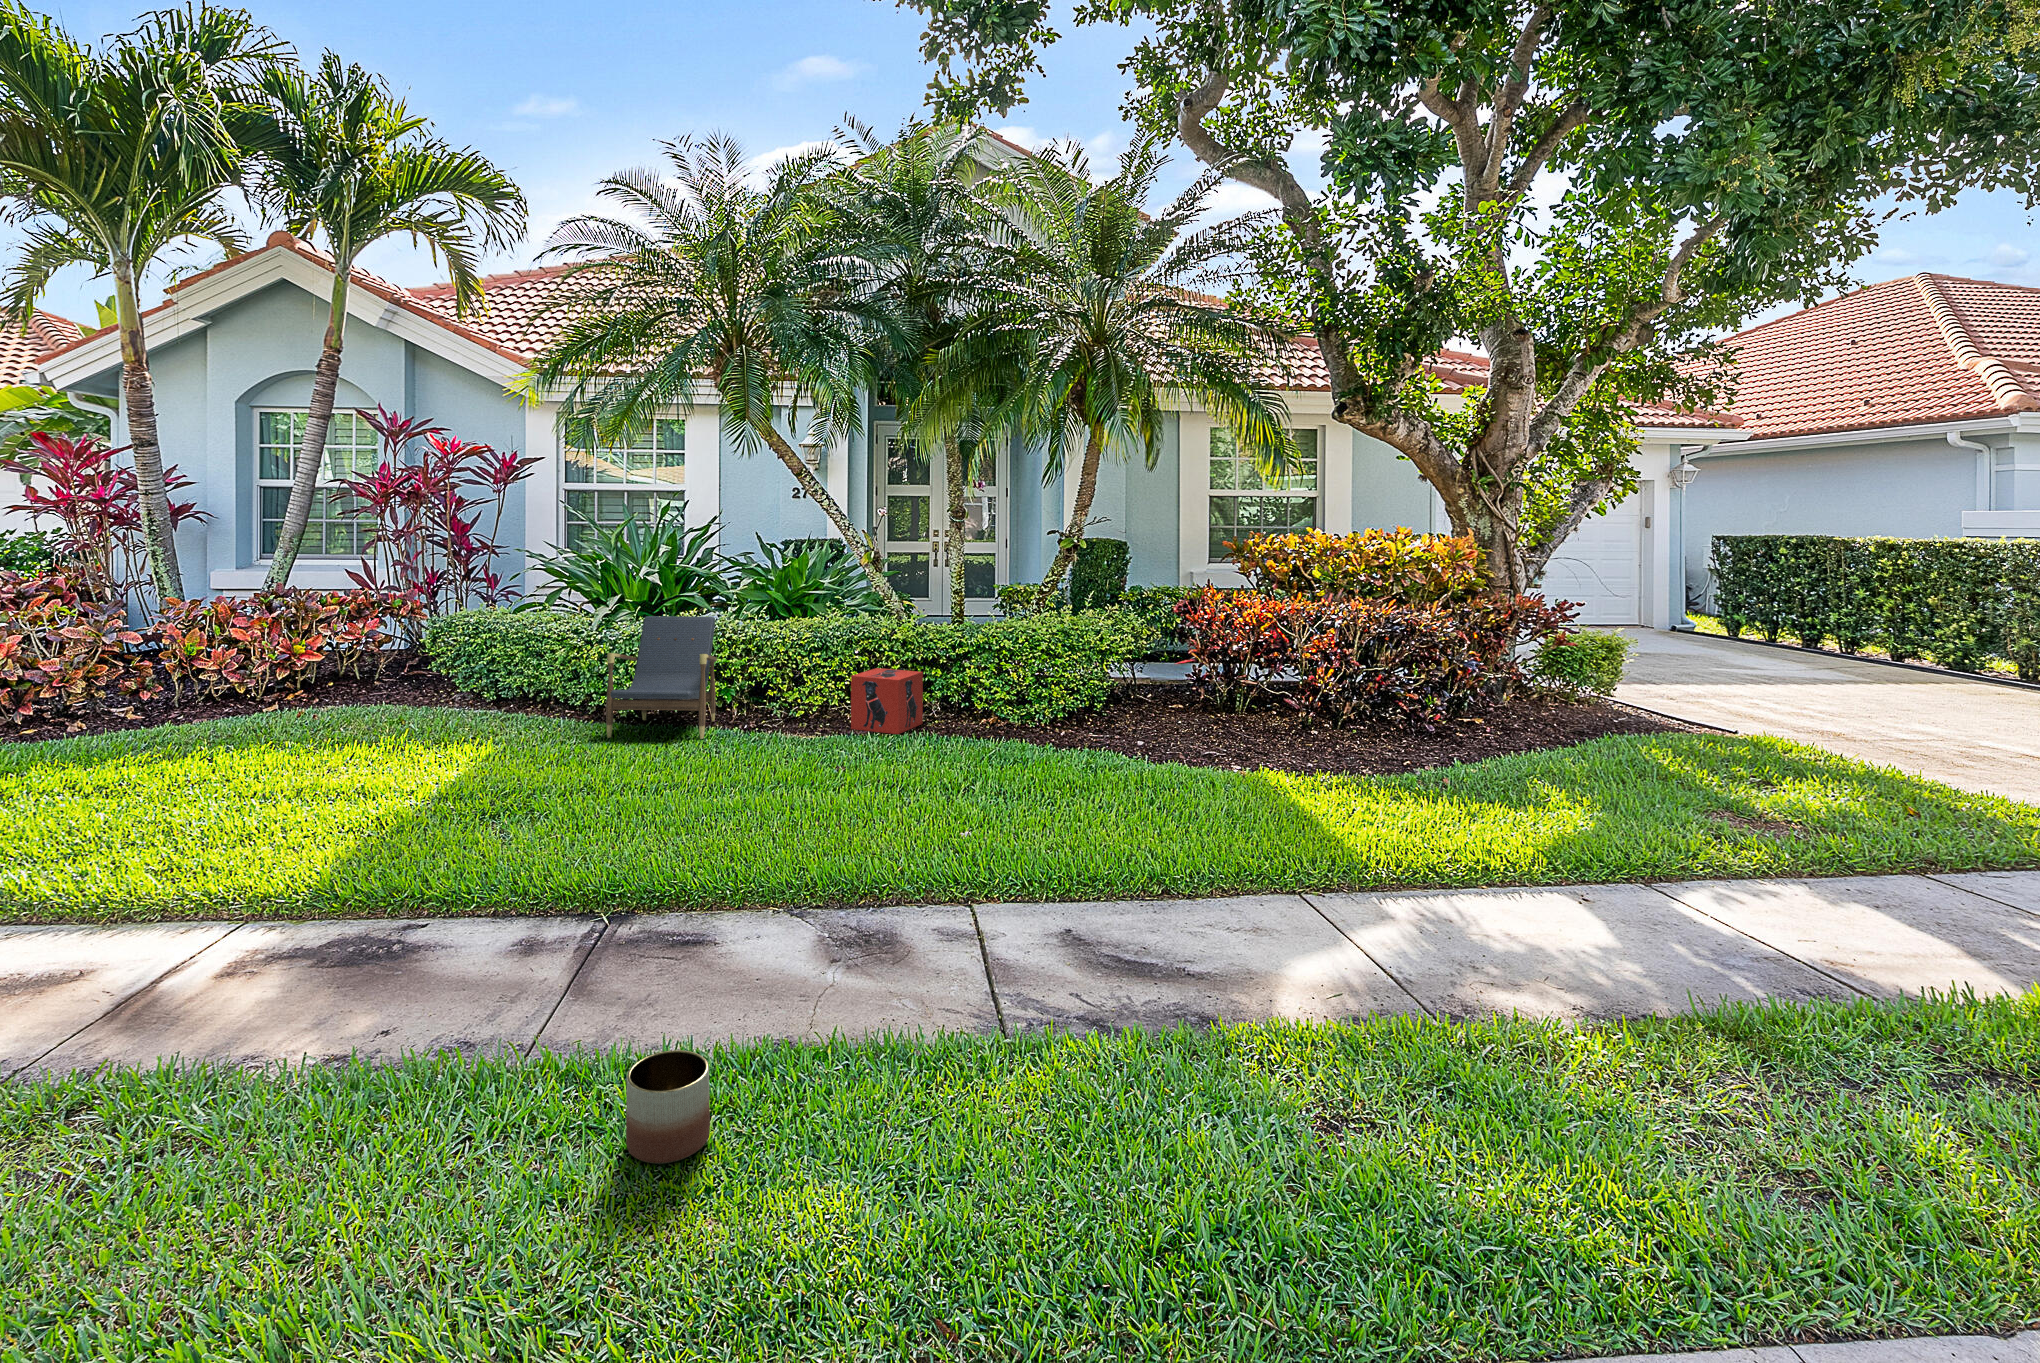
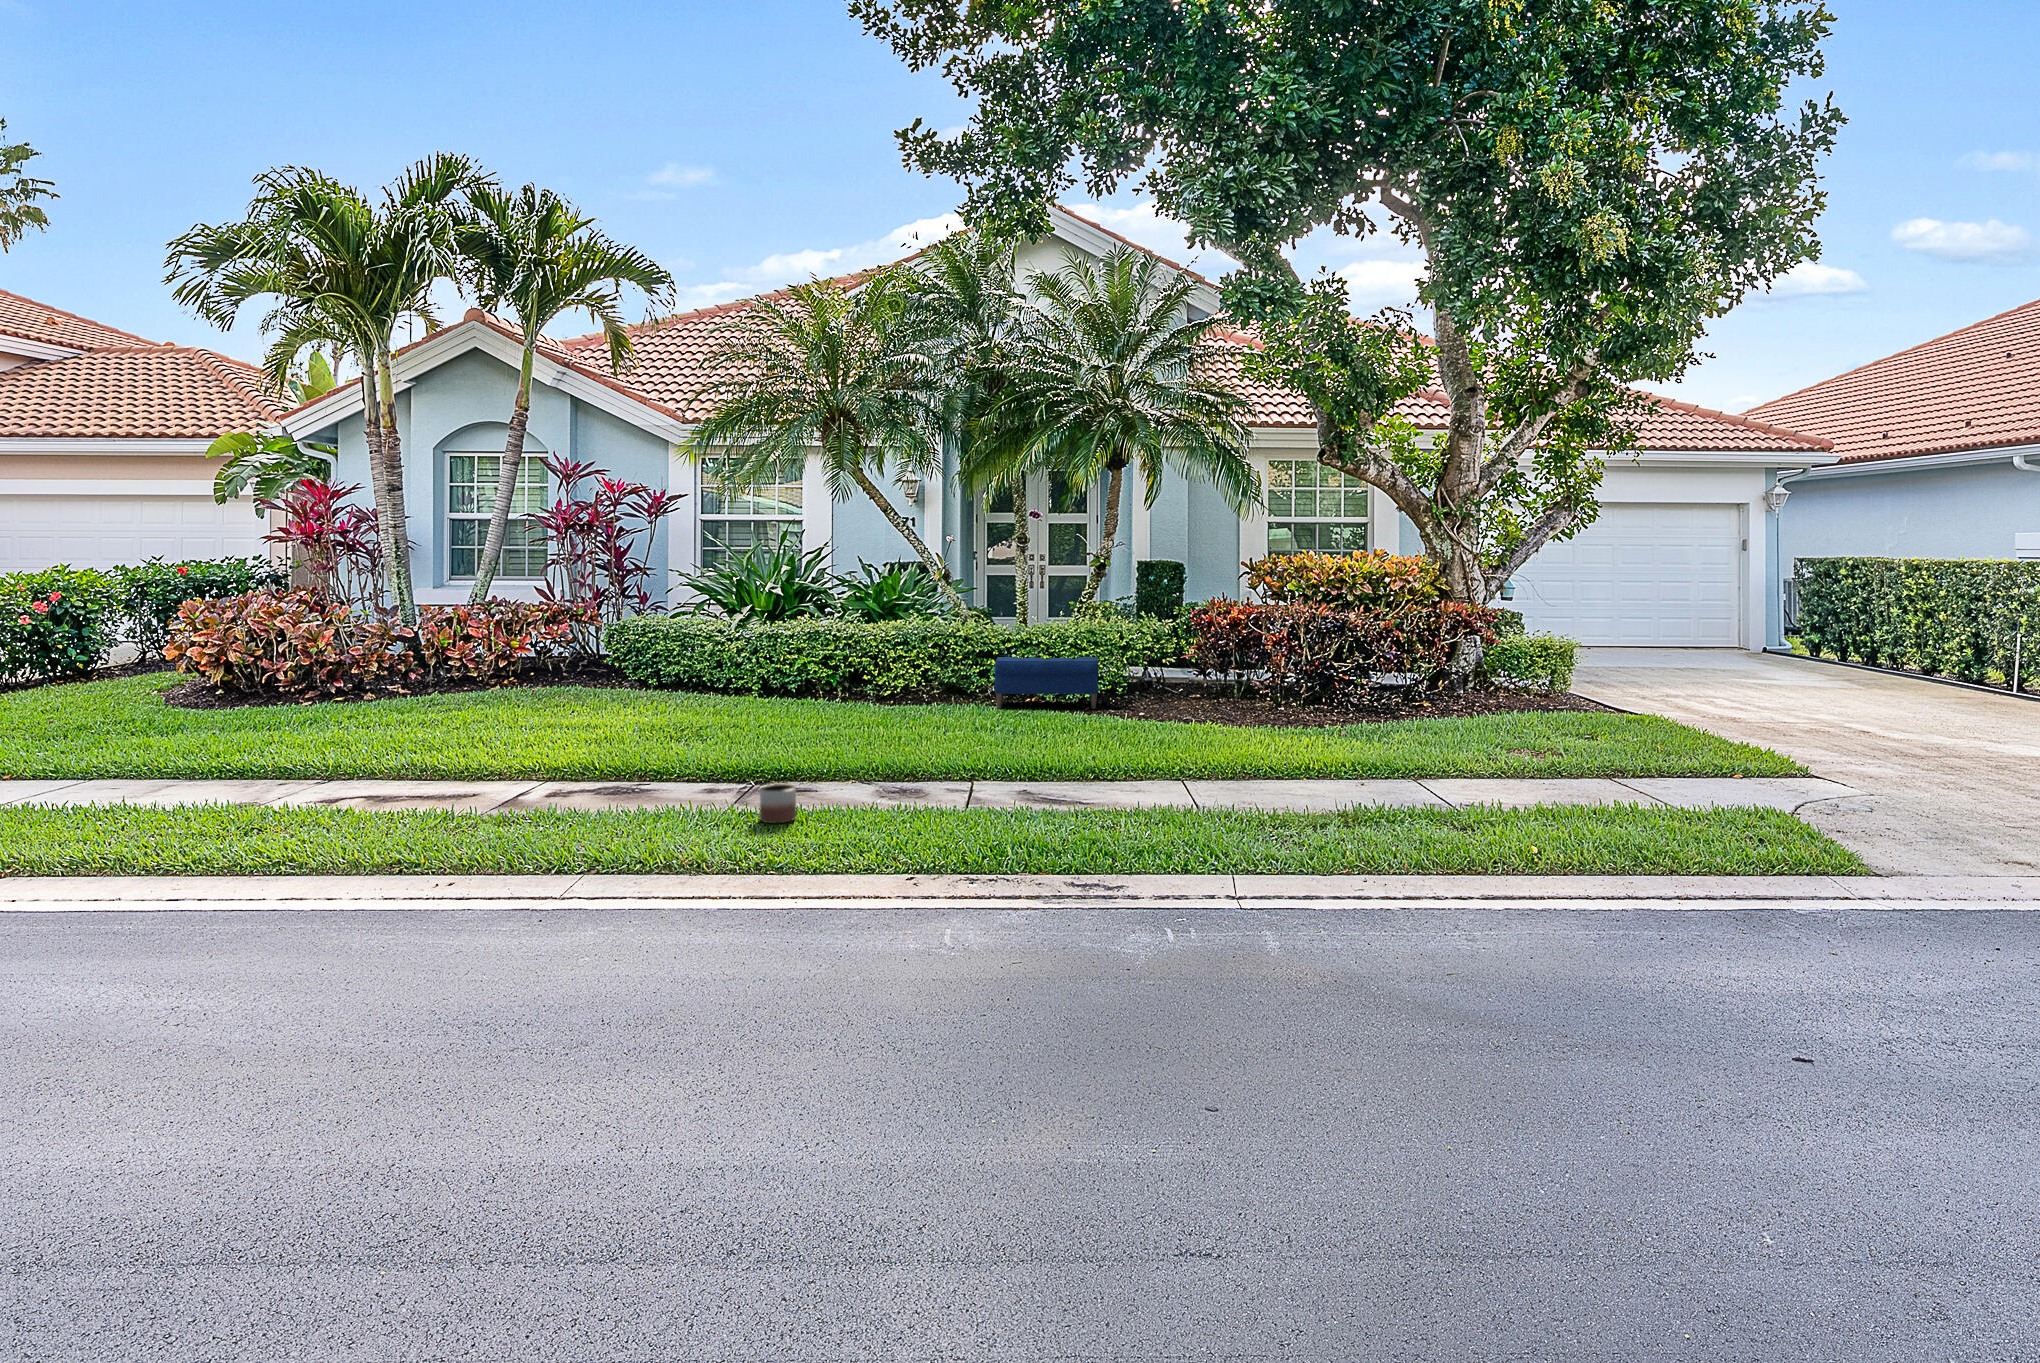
lounge chair: present [606,616,717,739] -> none [742,618,823,706]
bench: none [950,666,1091,741] -> present [995,657,1099,709]
storage box: present [851,668,923,734] -> none [923,659,978,705]

